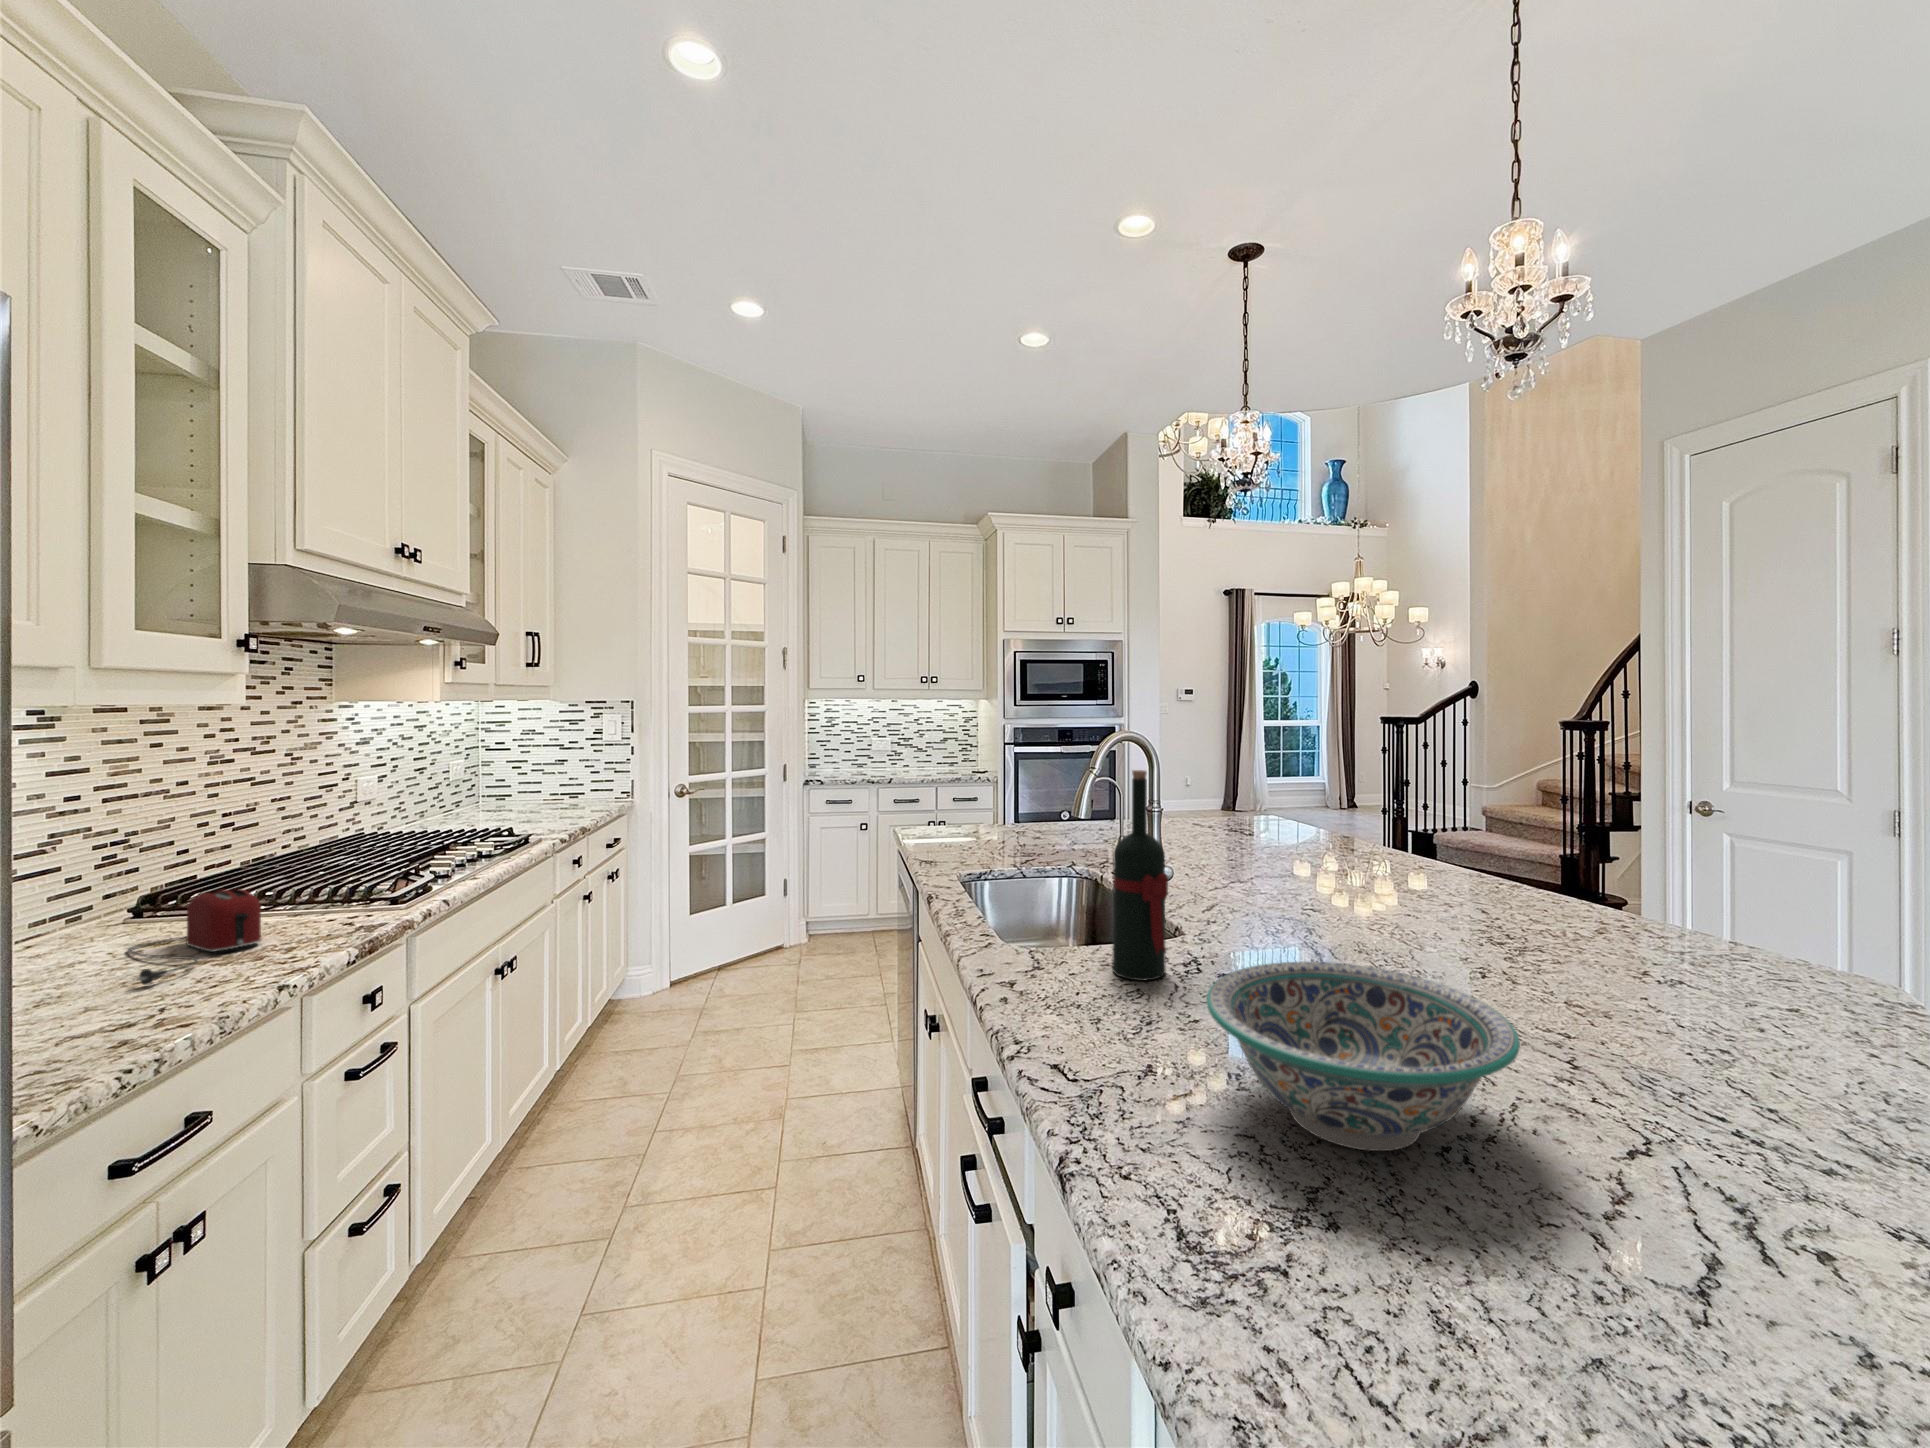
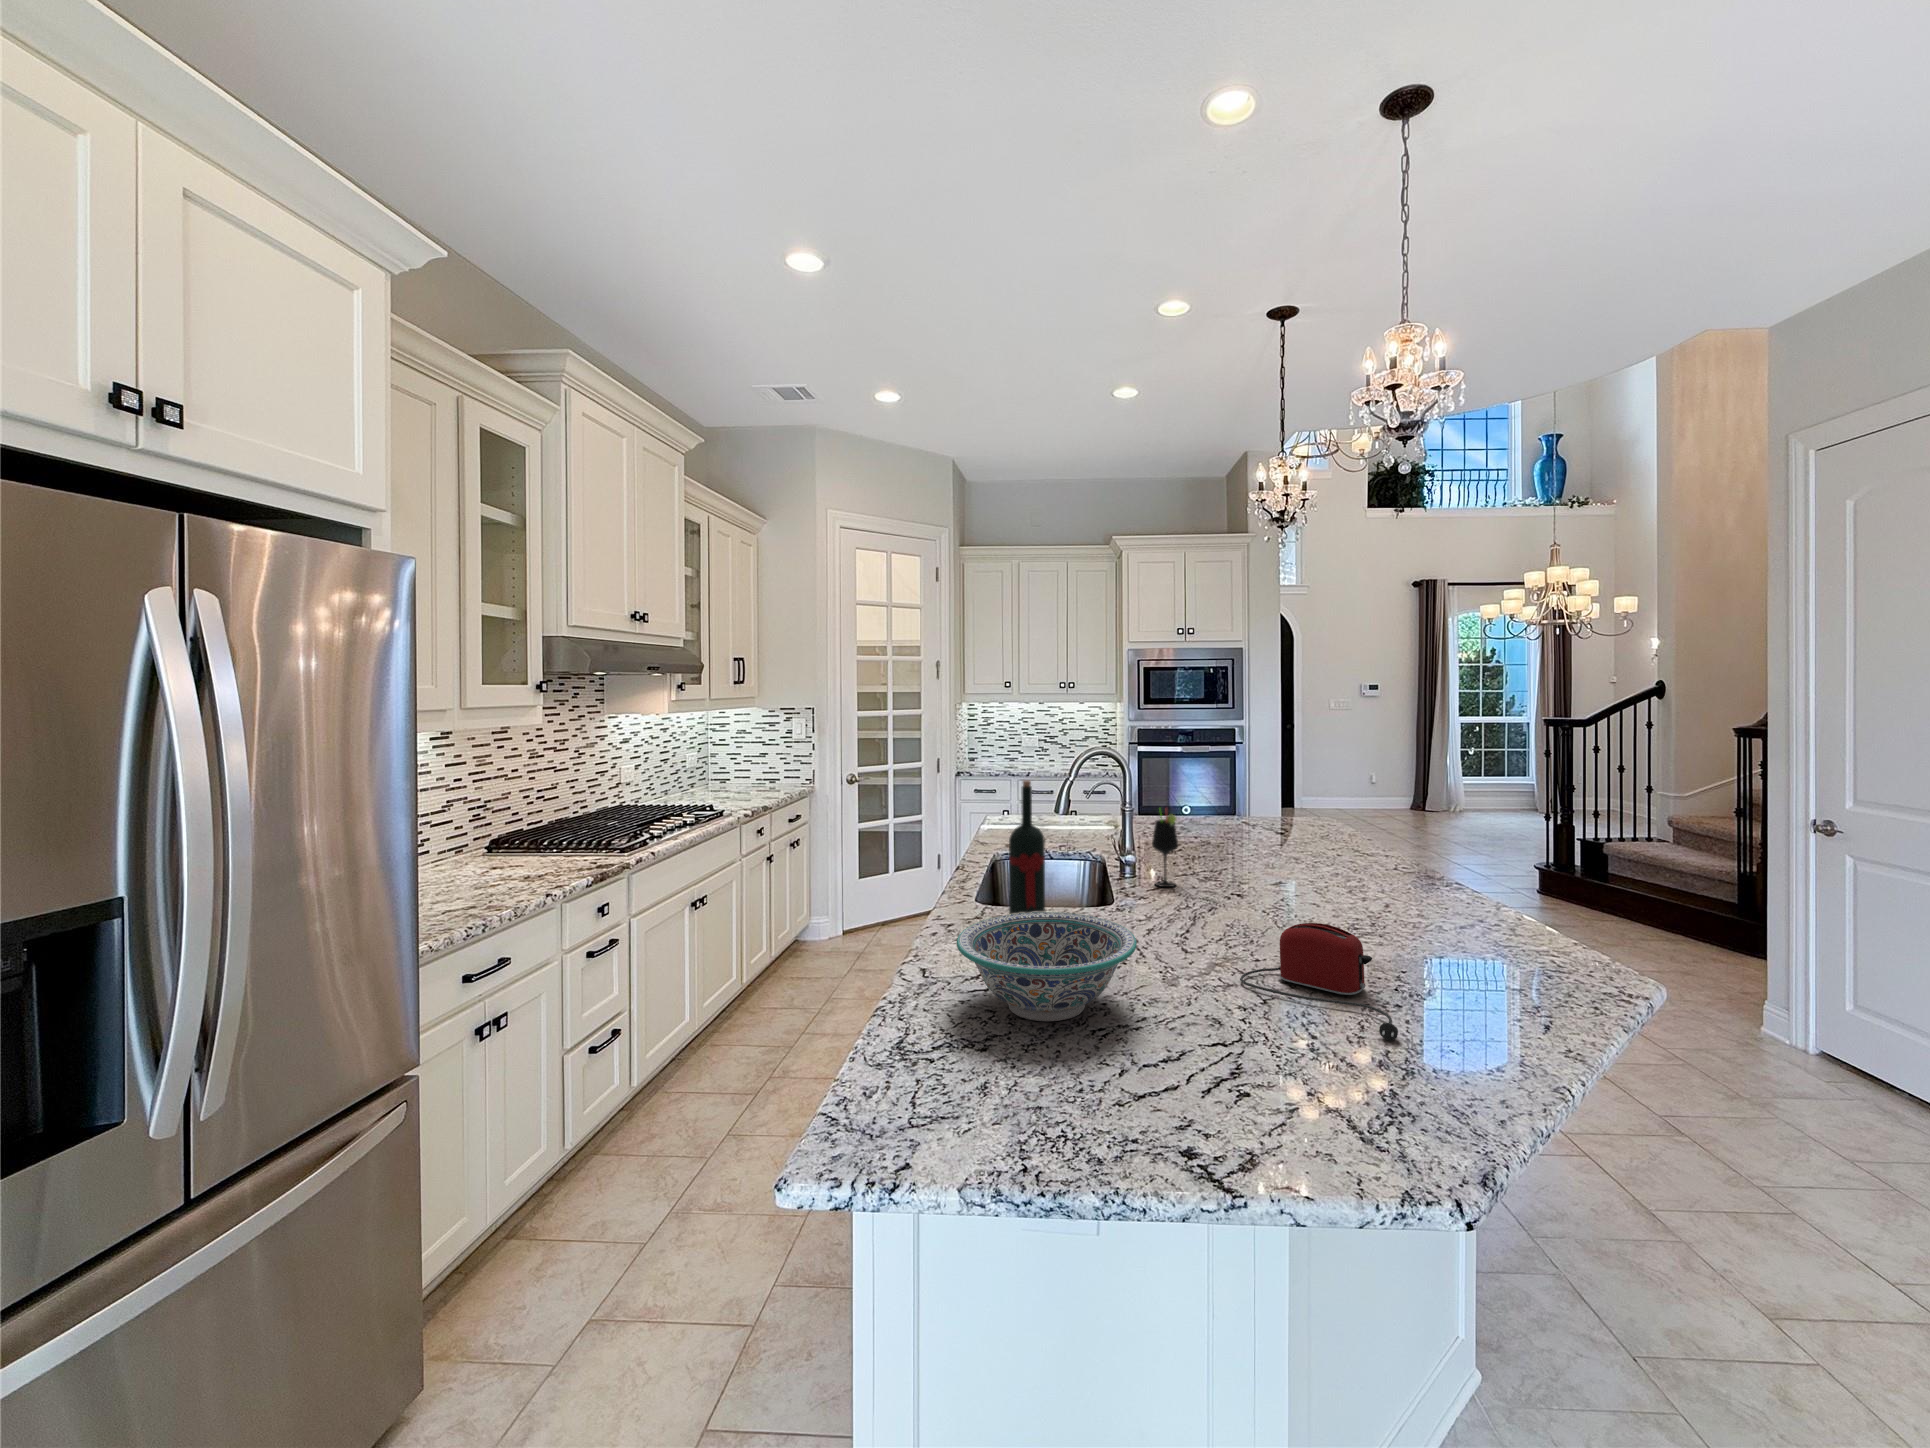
wine glass: none [1220,806,1258,908] -> present [1152,815,1178,887]
toaster: present [128,888,261,985] -> present [1240,923,1398,1041]

